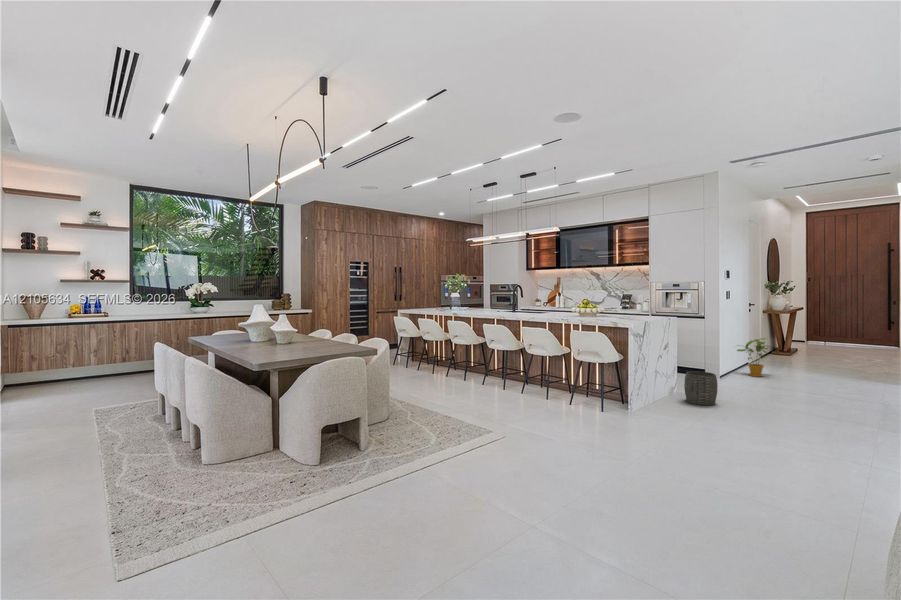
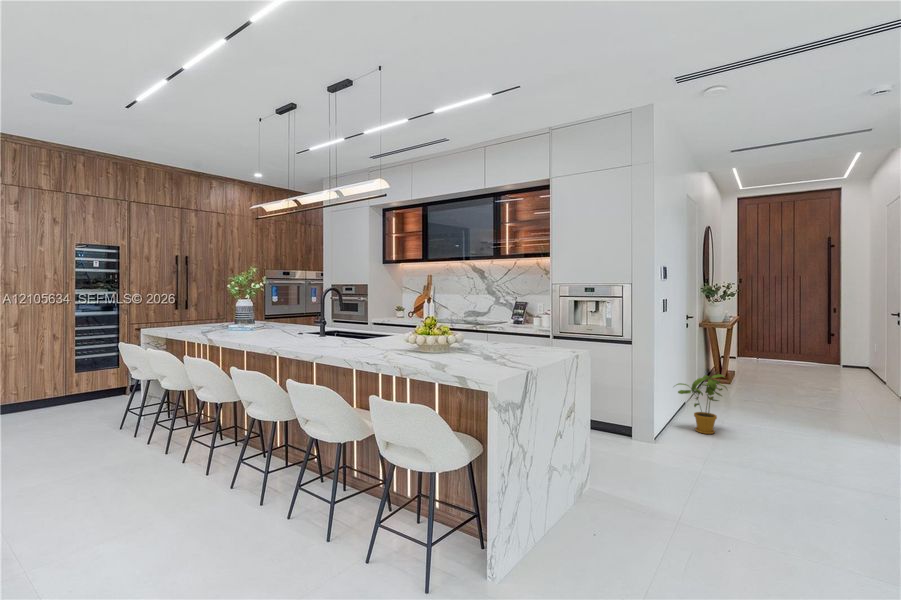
woven basket: present [684,371,718,405] -> none [608,463,671,544]

